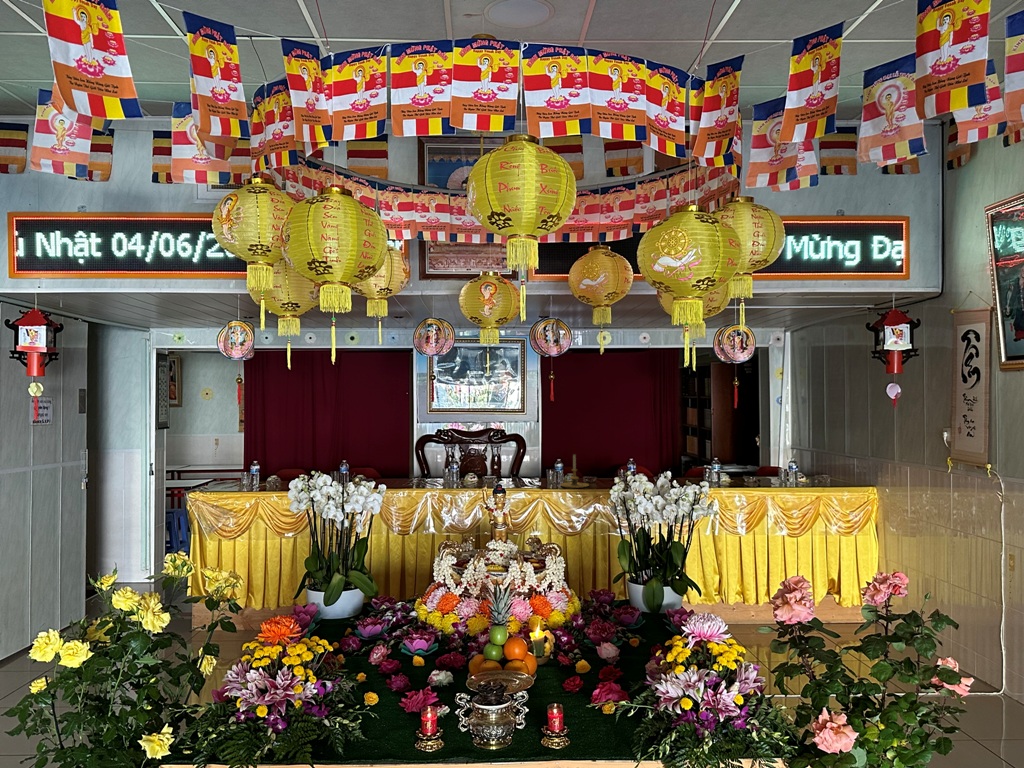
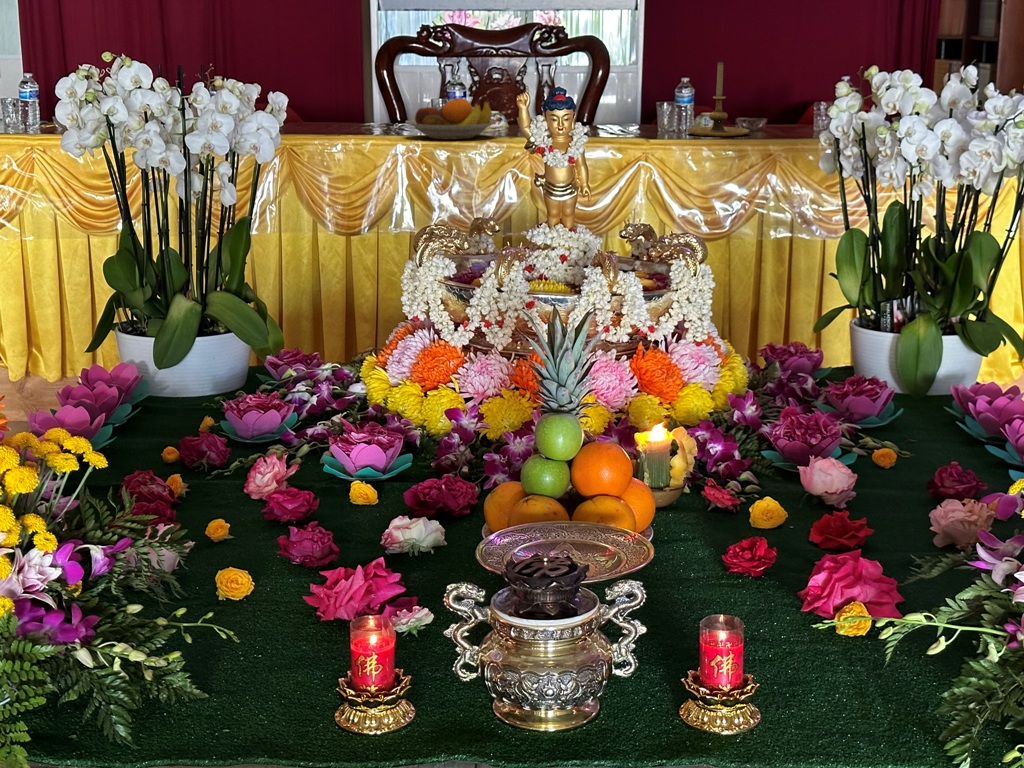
fruit bowl: none [432,472,473,491] -> present [406,98,497,140]

